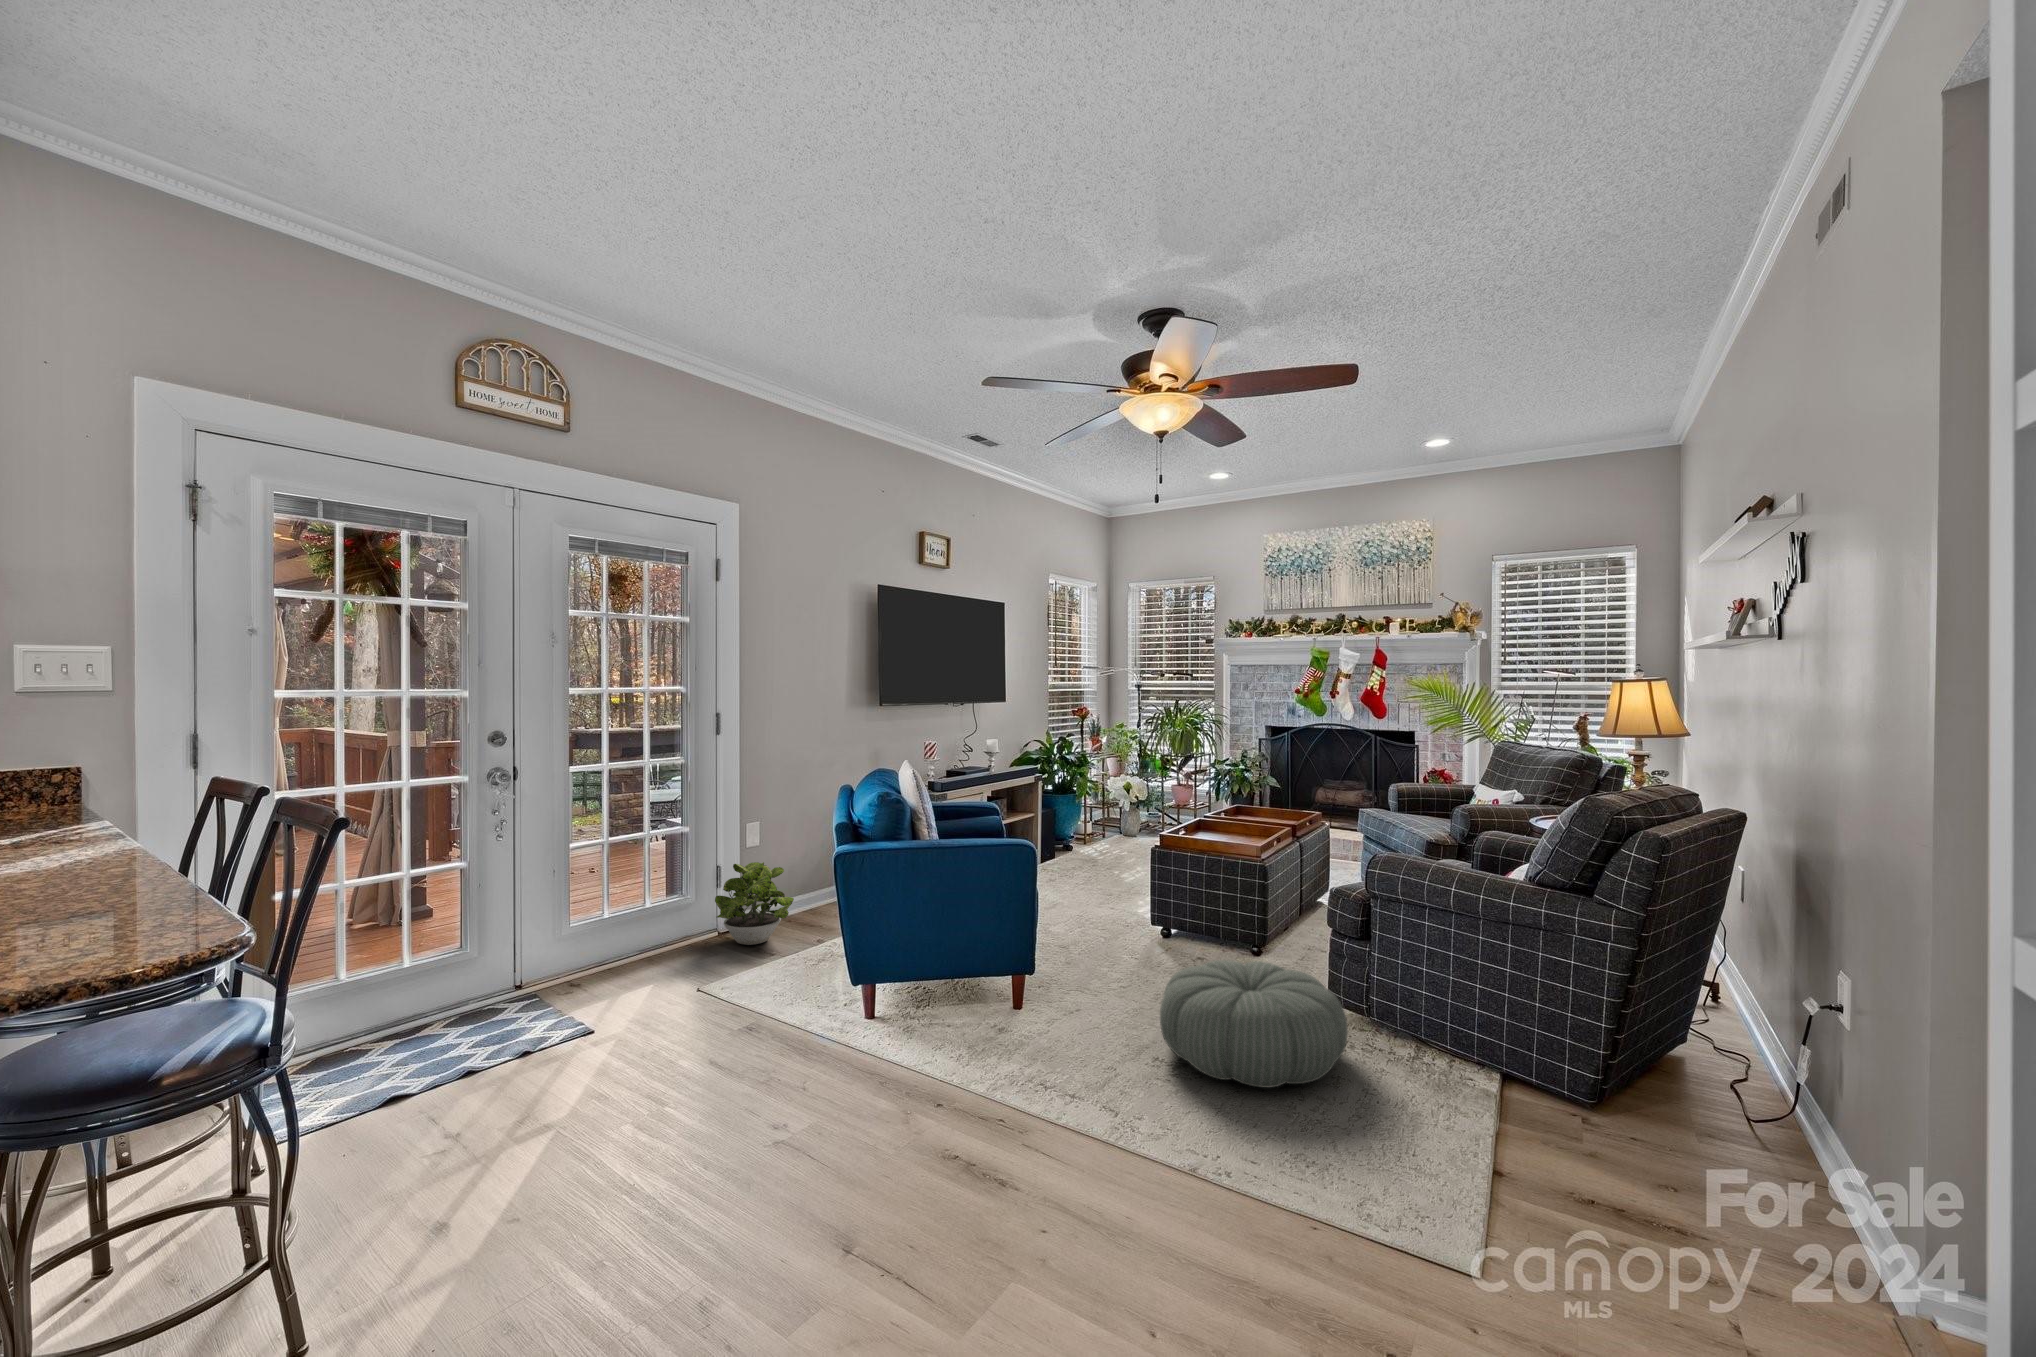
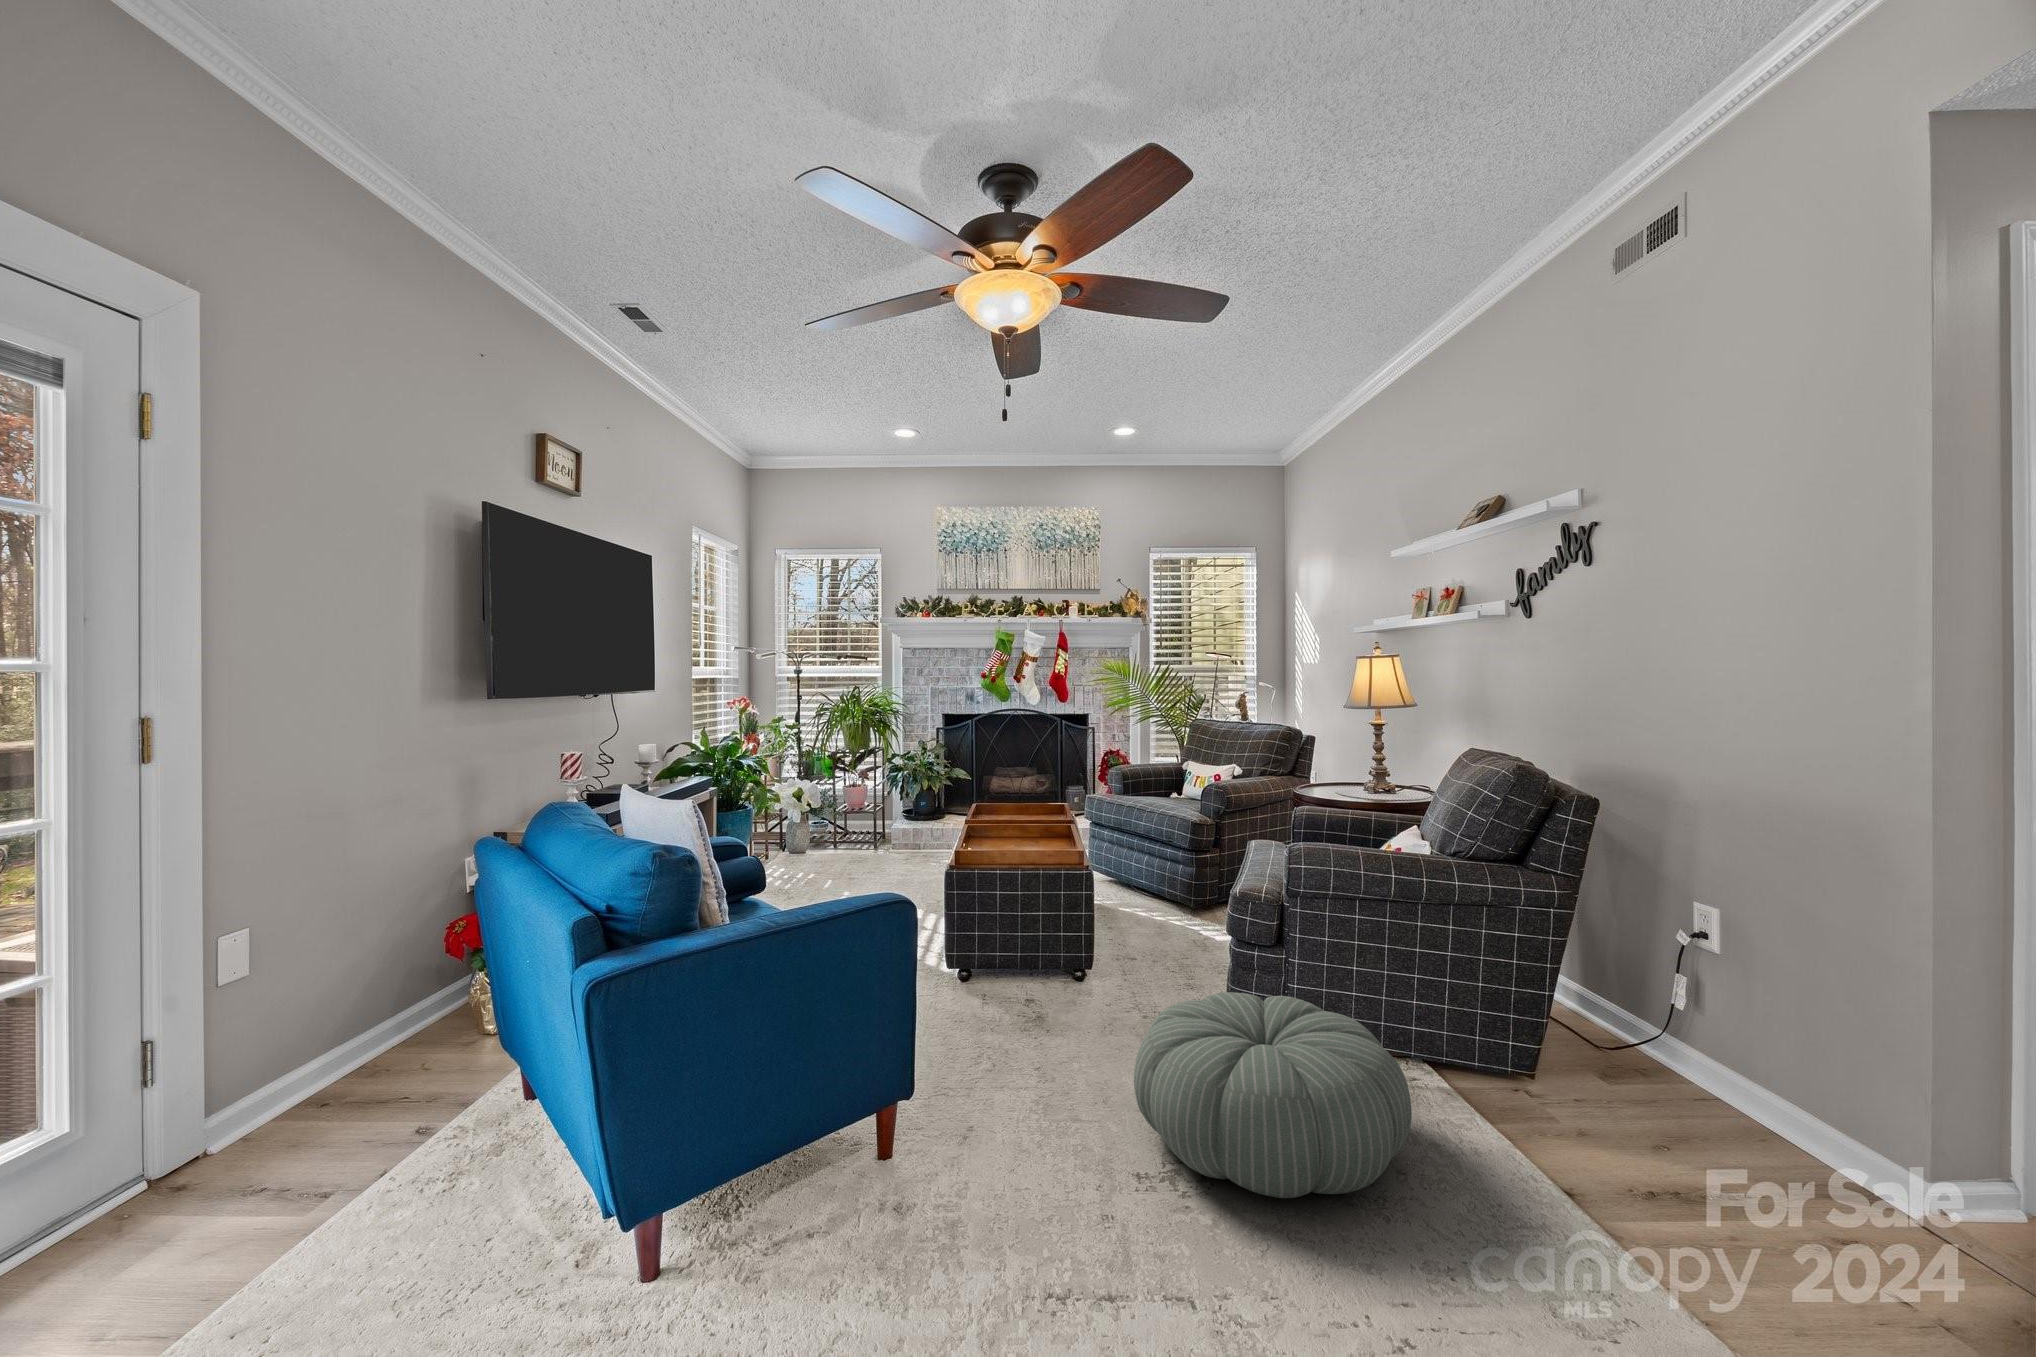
potted plant: present [715,862,794,945] -> none [119,994,346,1183]

